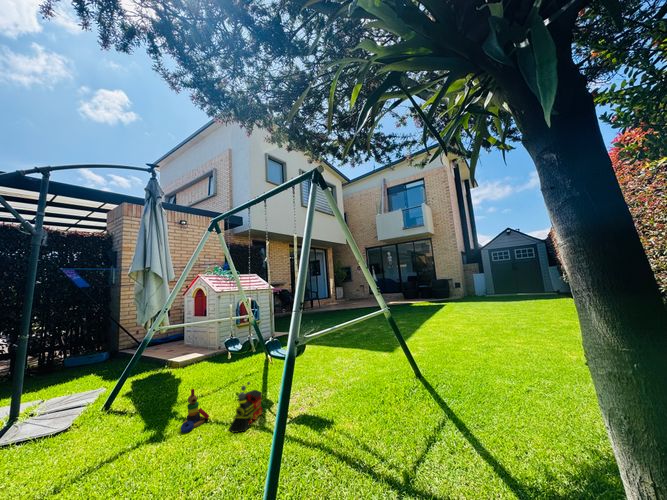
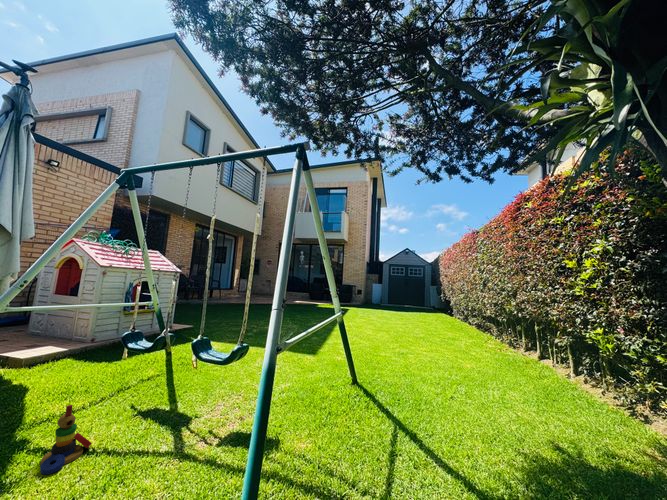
toy train: present [229,382,262,433] -> none [128,393,183,467]

